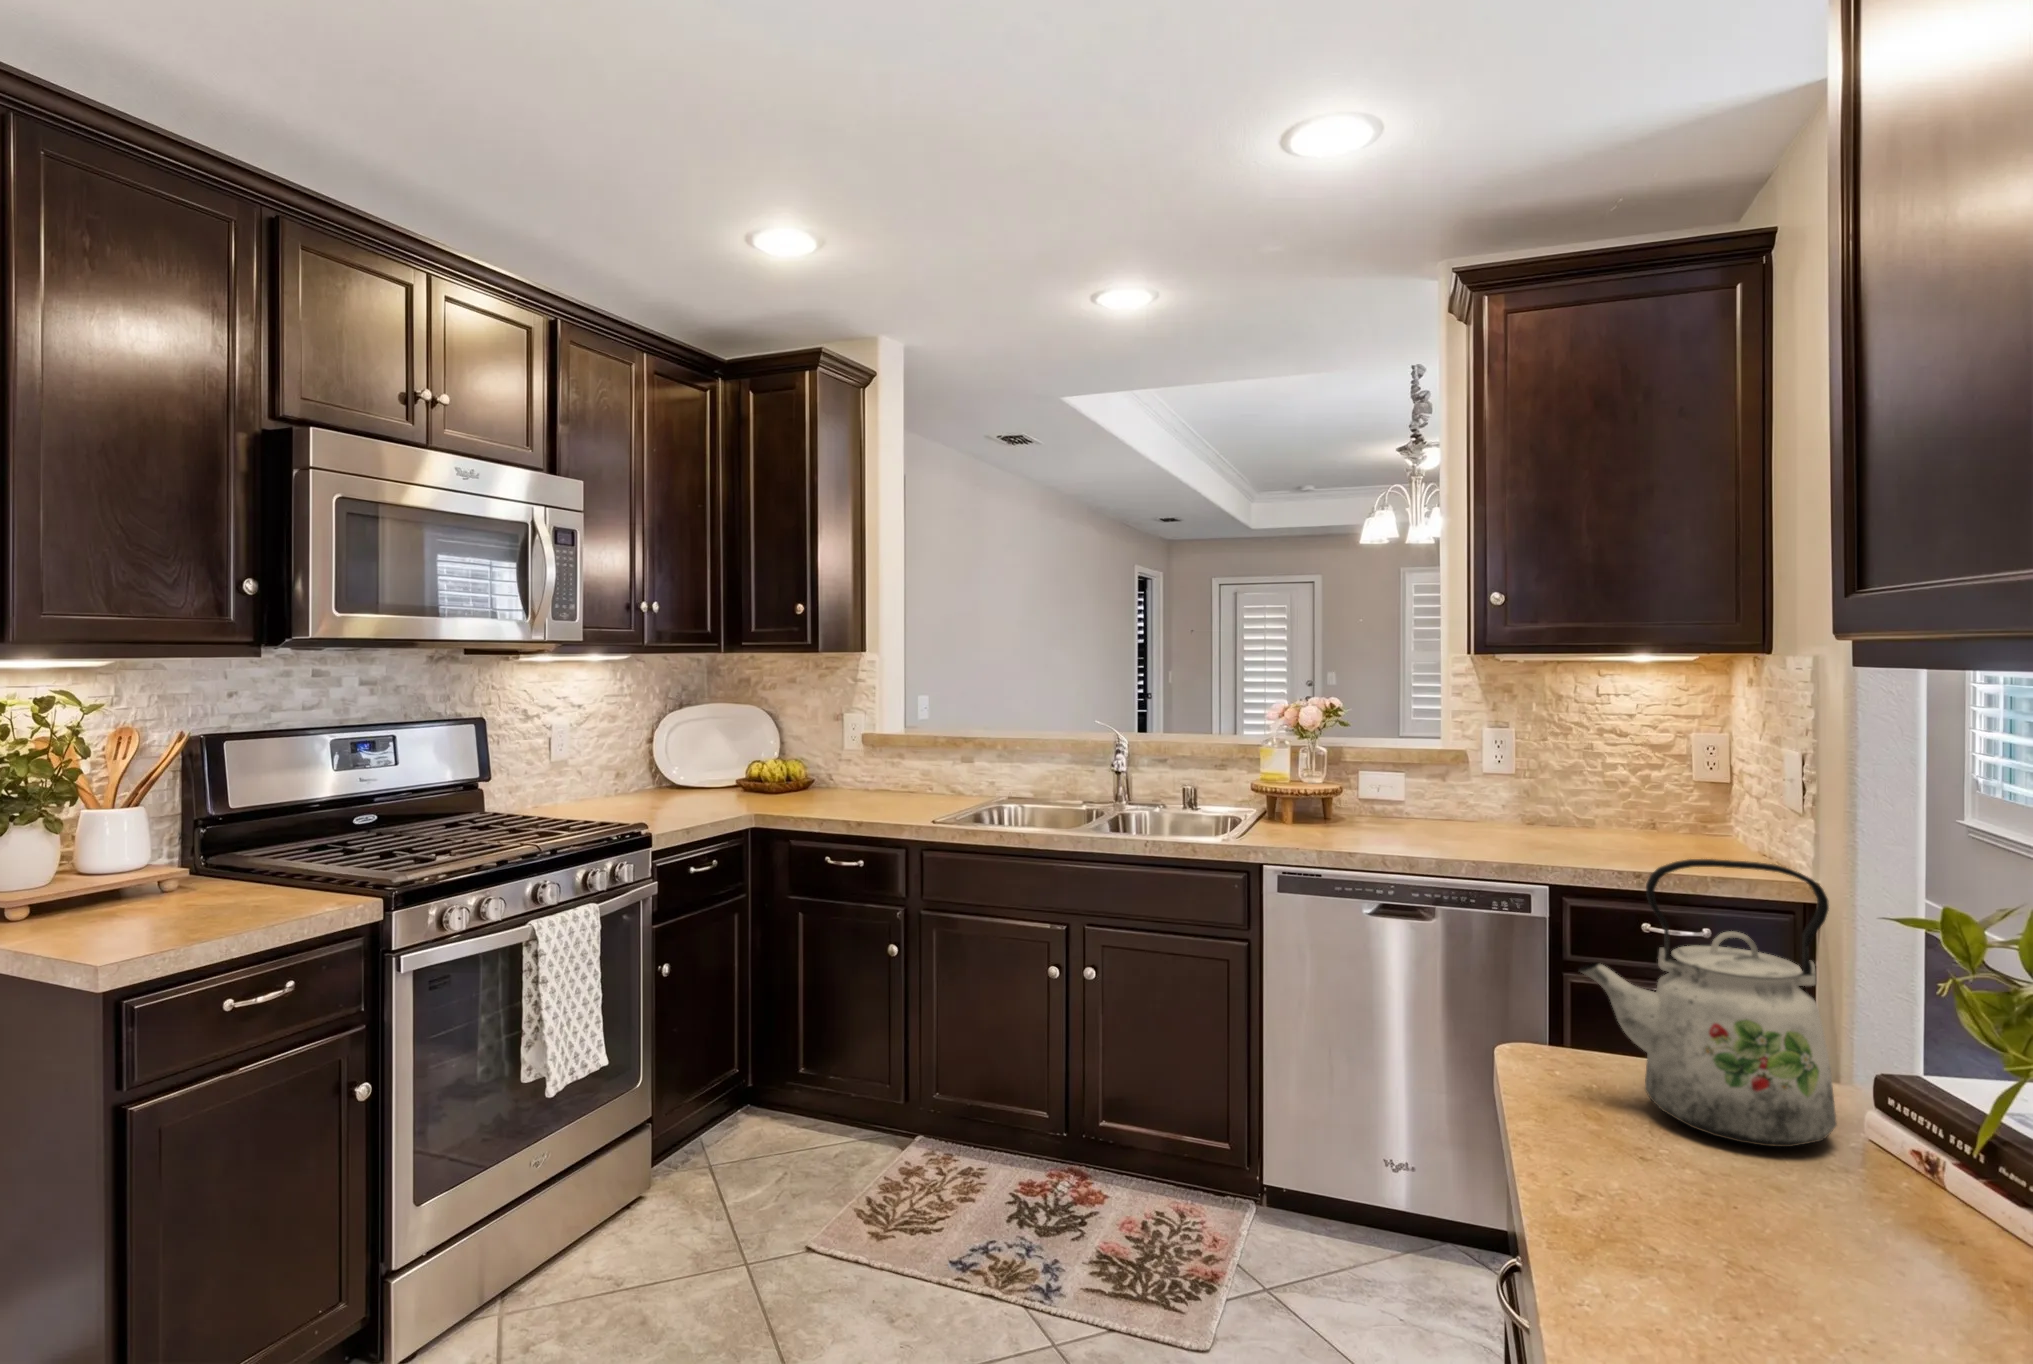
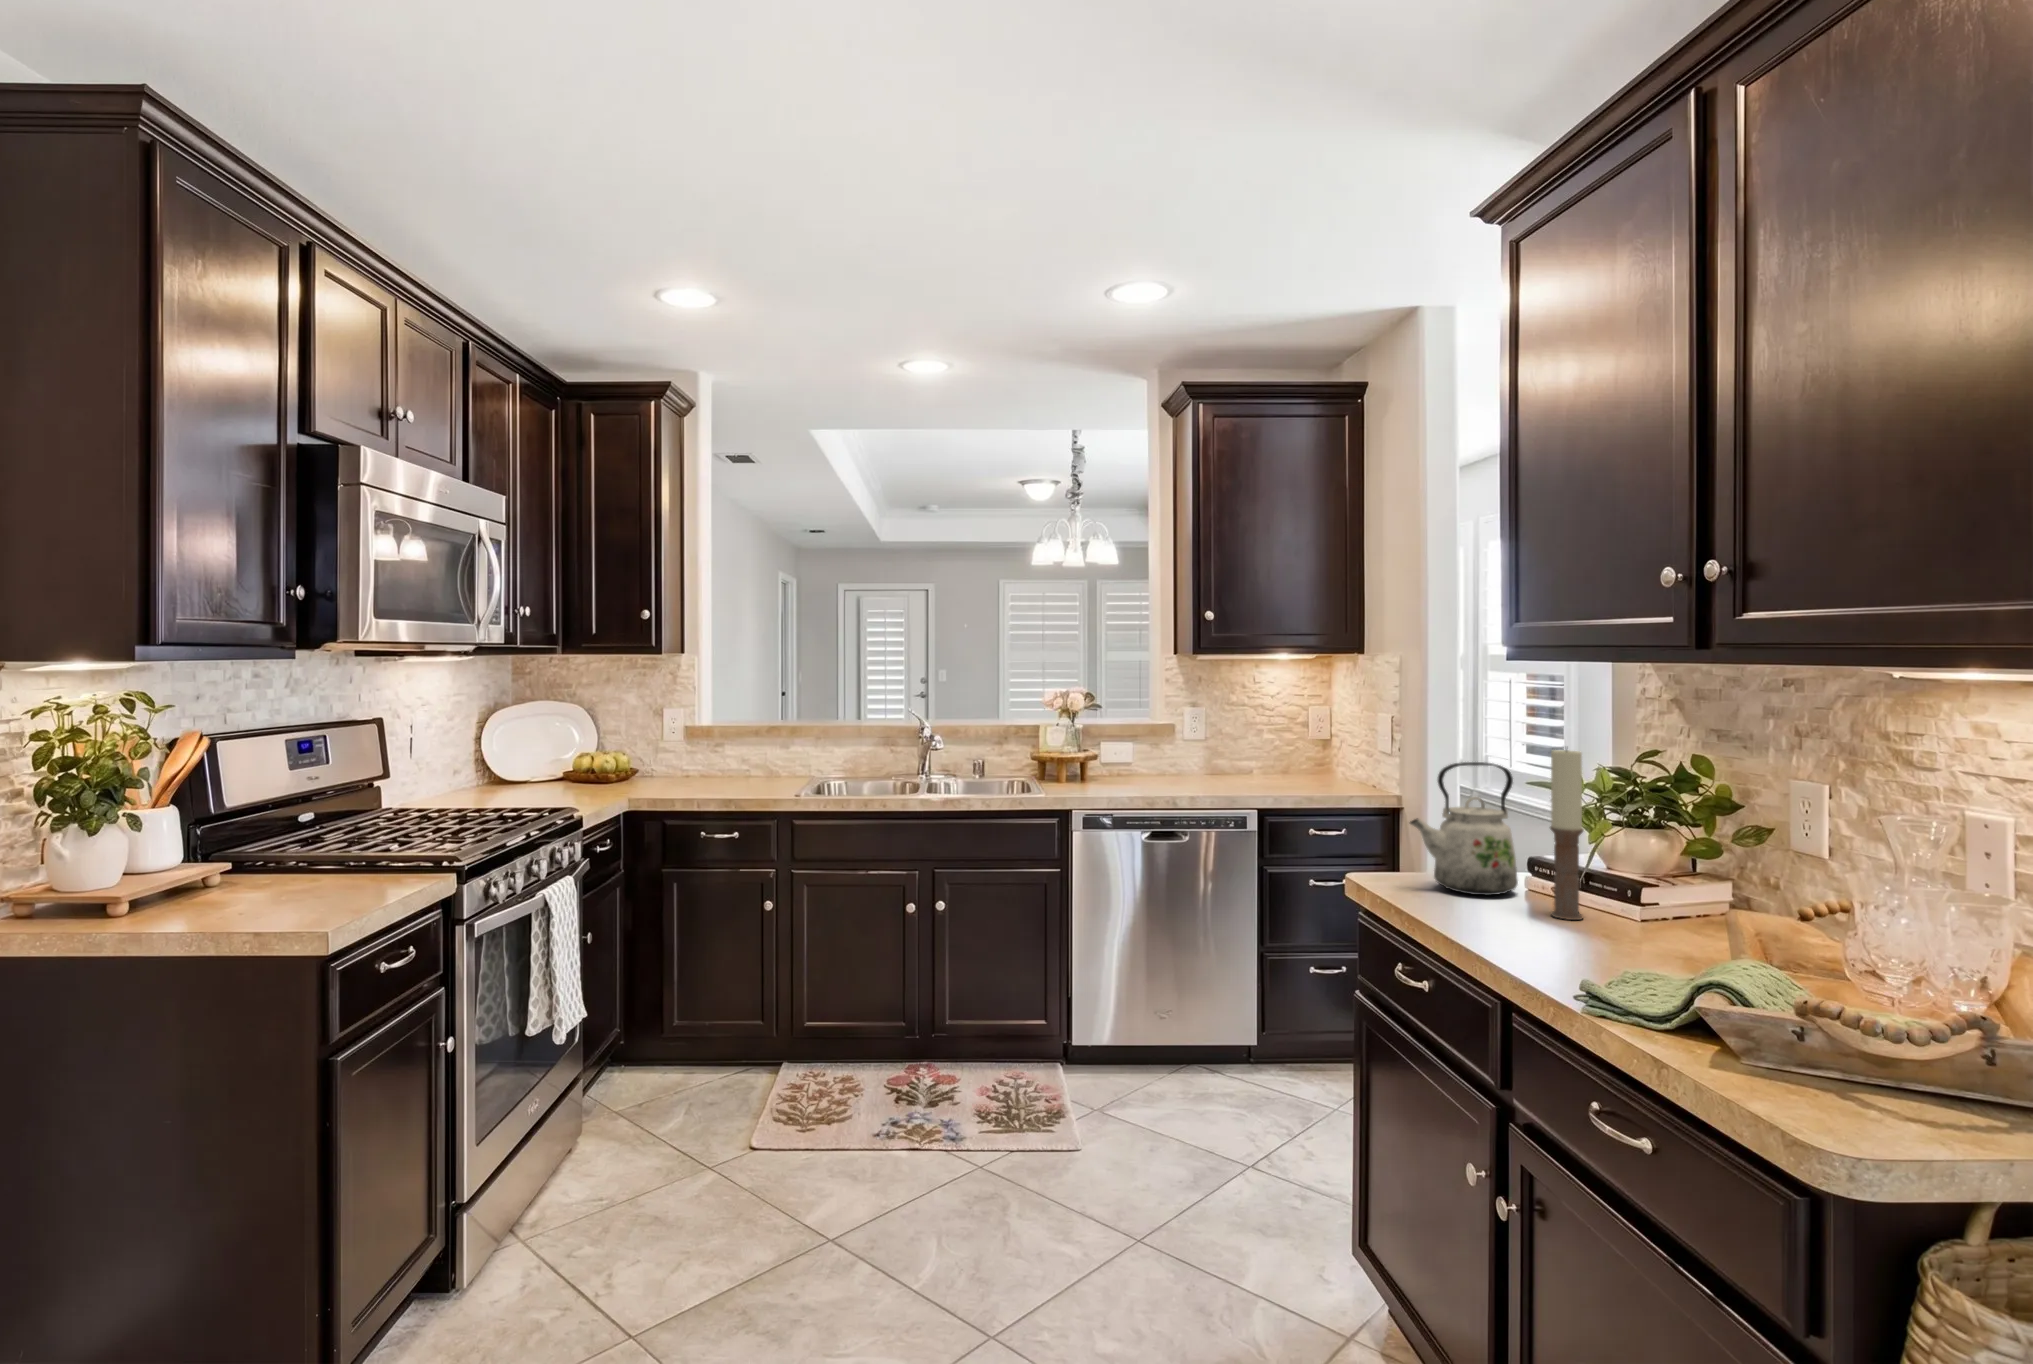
candle: none [1858,849,1947,1266] -> present [1550,749,1583,920]

